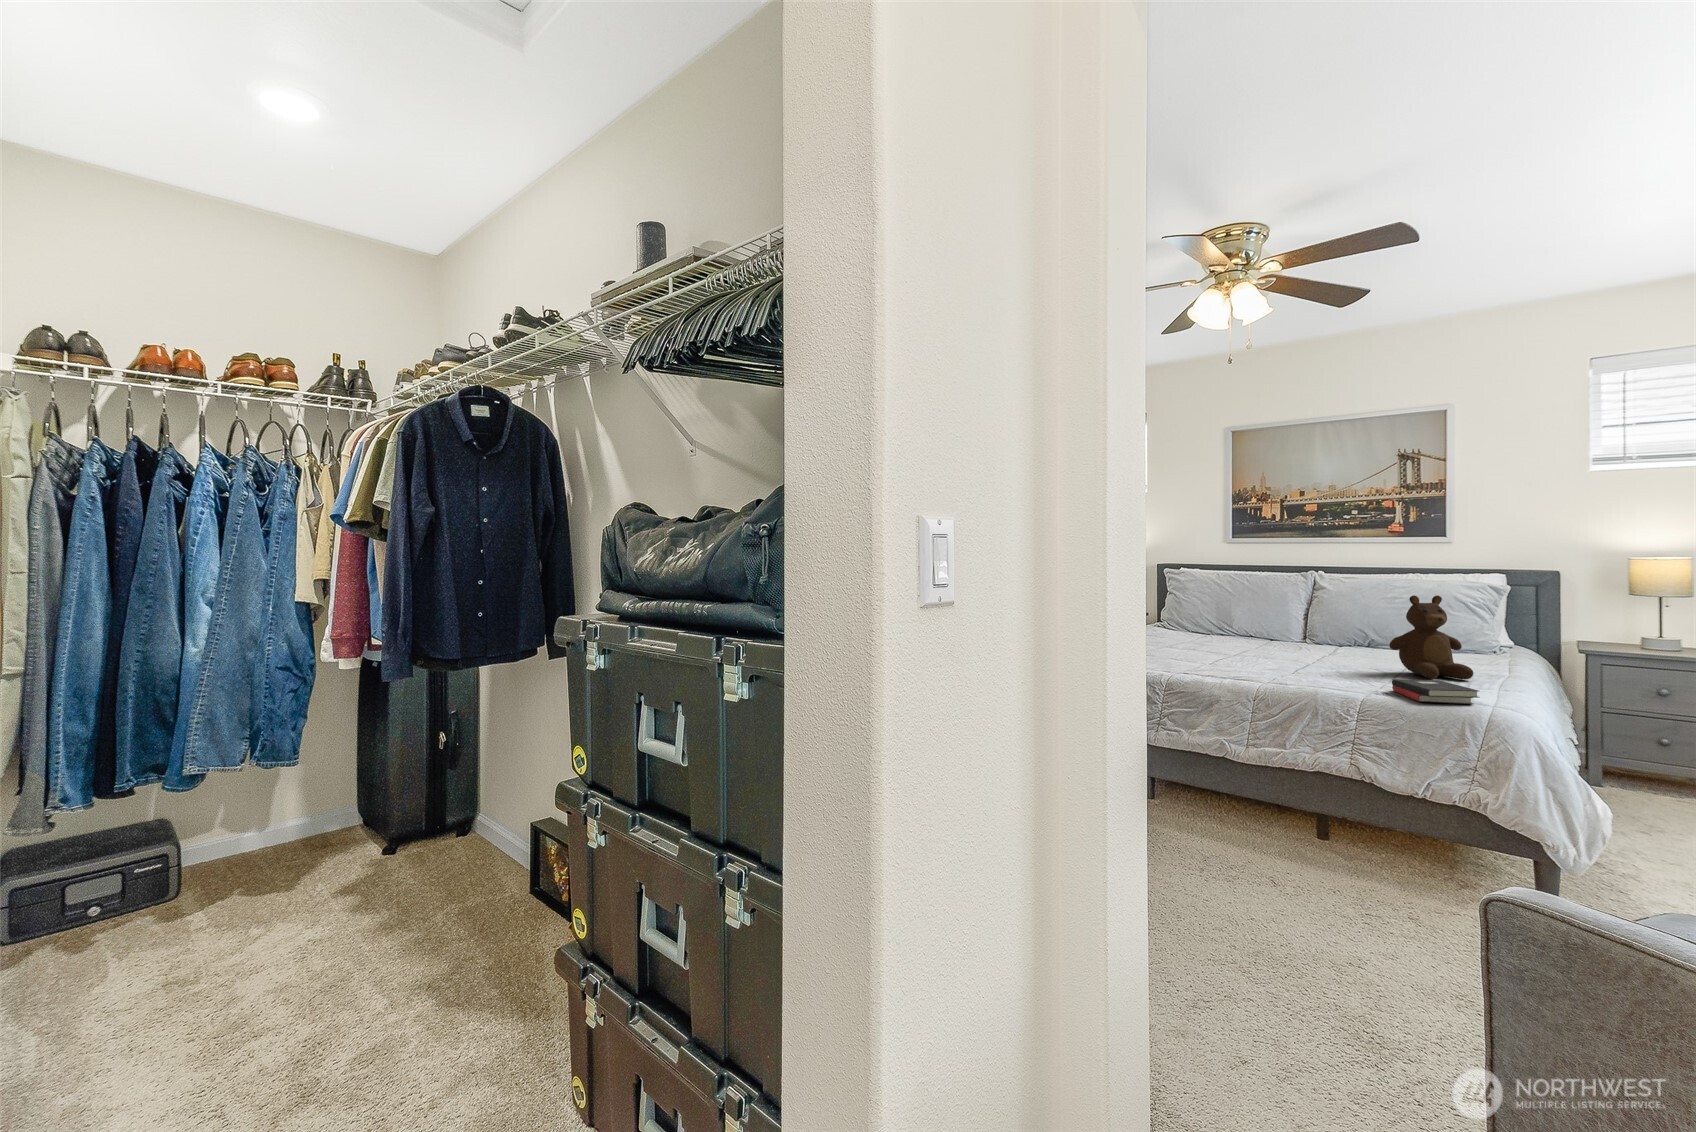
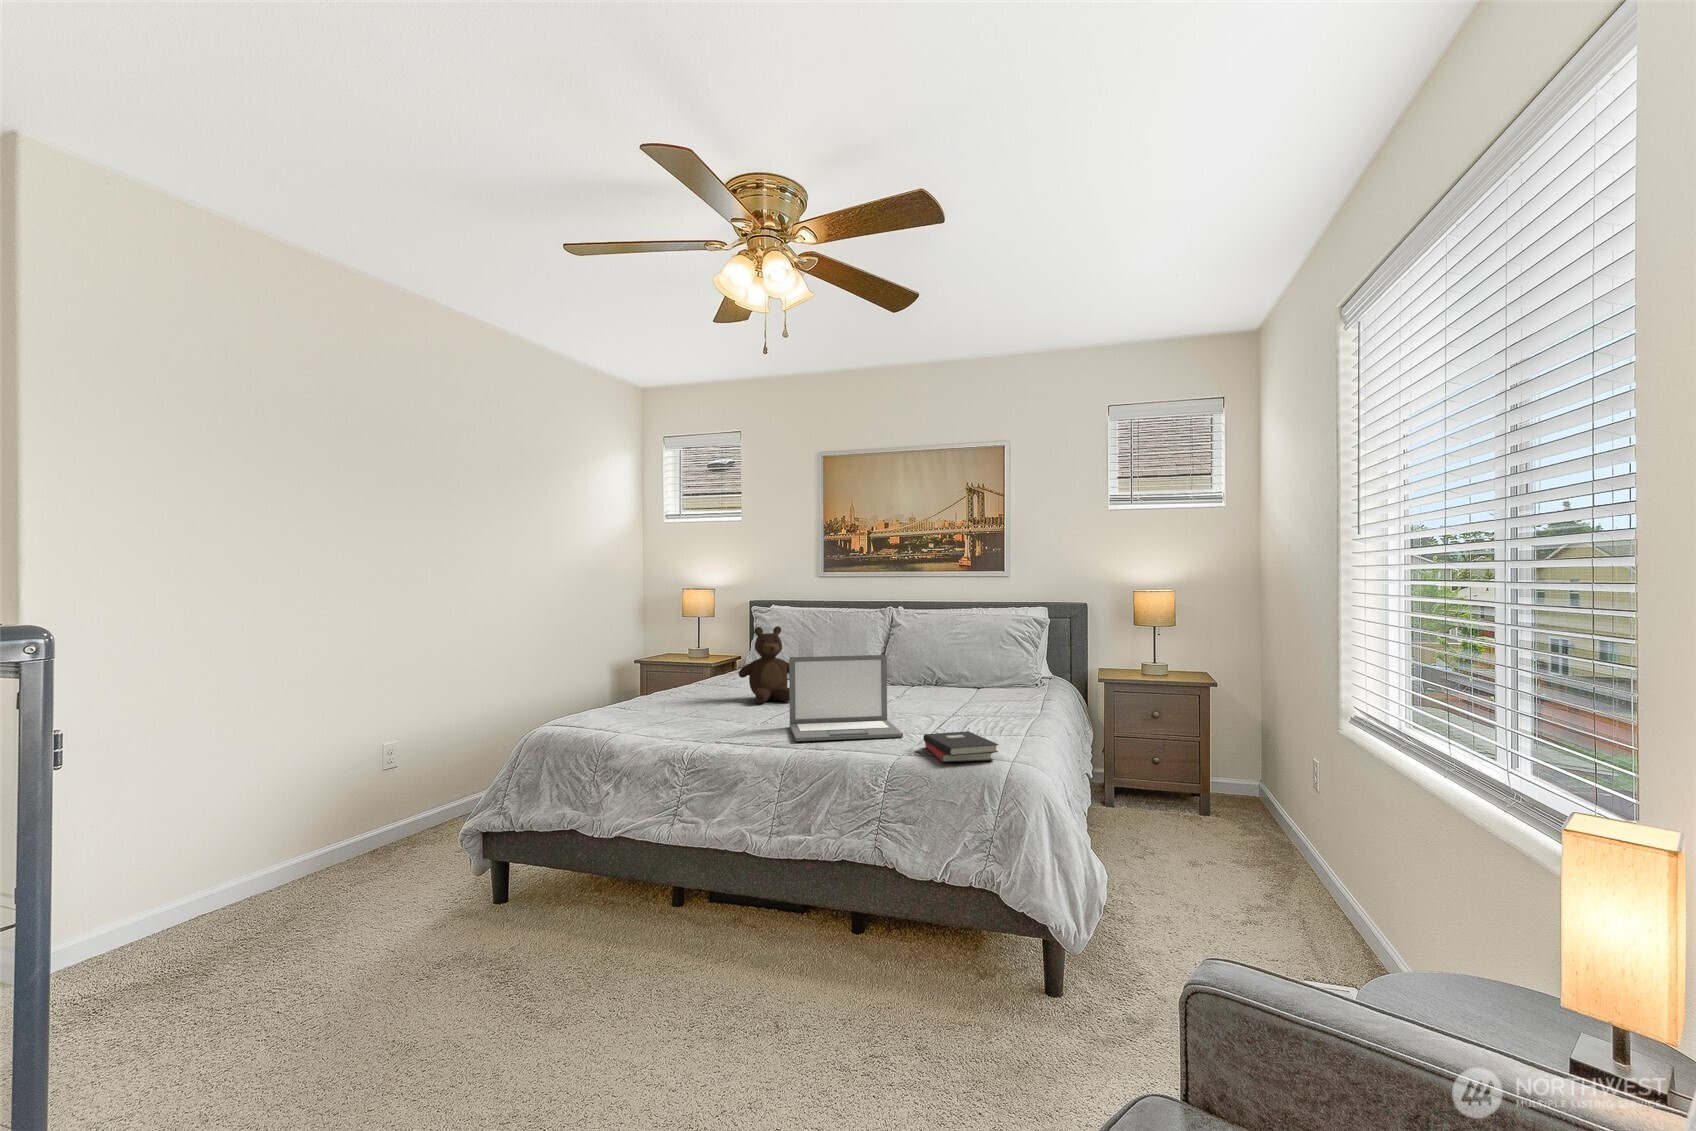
teddy bear: present [1389,595,1473,679] -> present [739,626,790,703]
laptop: none [1243,611,1363,682] -> present [789,655,903,741]

